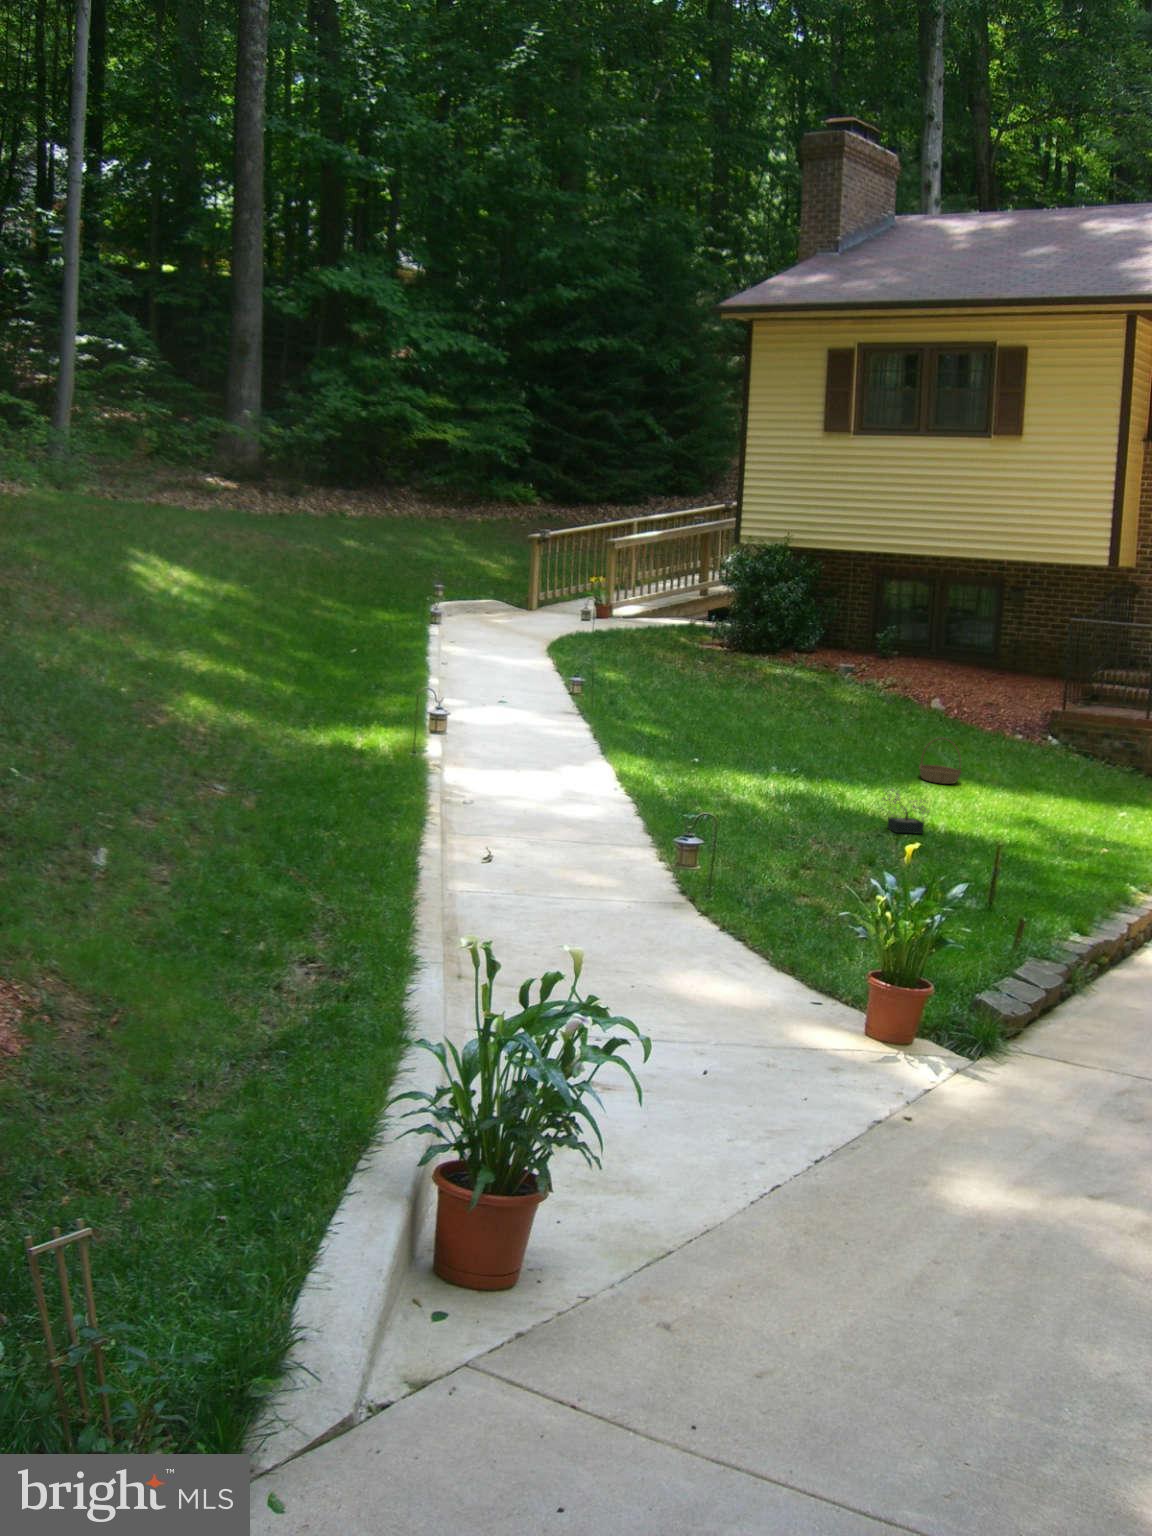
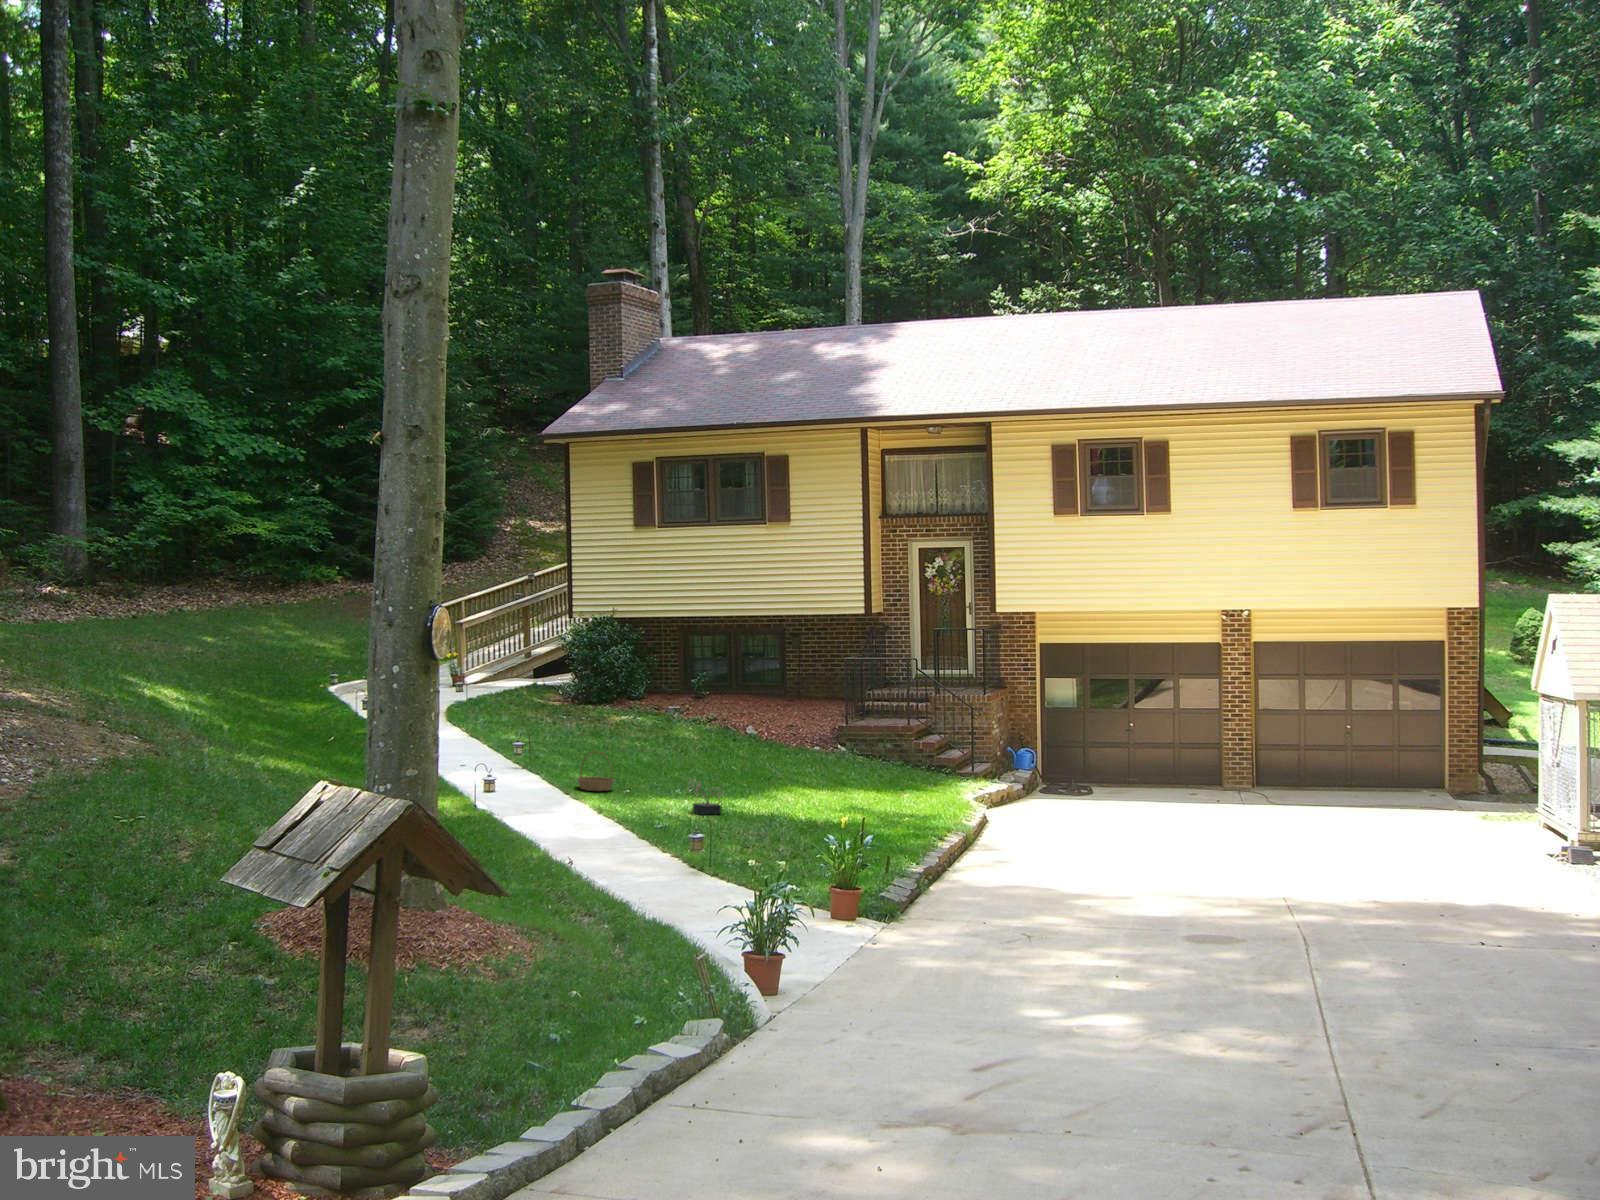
basket: present [919,738,961,784] -> present [578,751,614,791]

